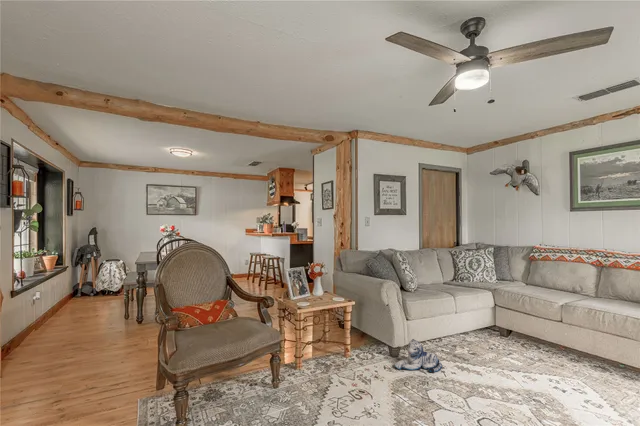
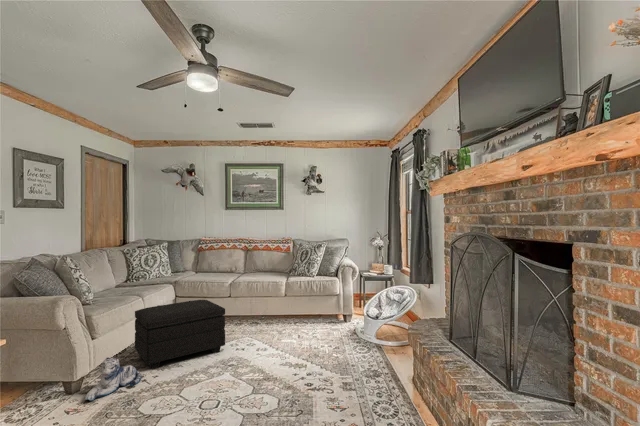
footstool: none [446,307,539,378] -> present [135,300,225,369]

